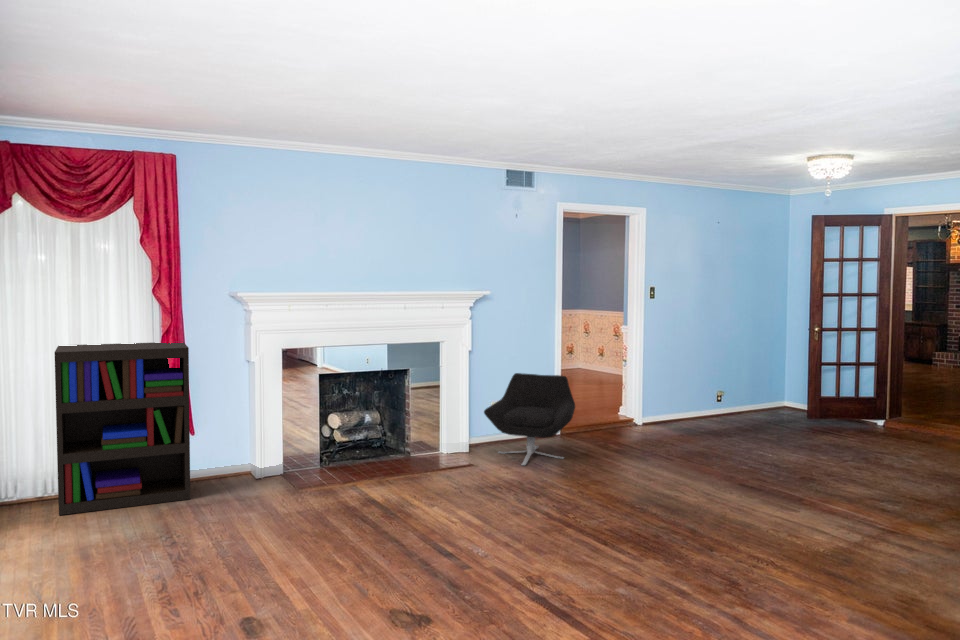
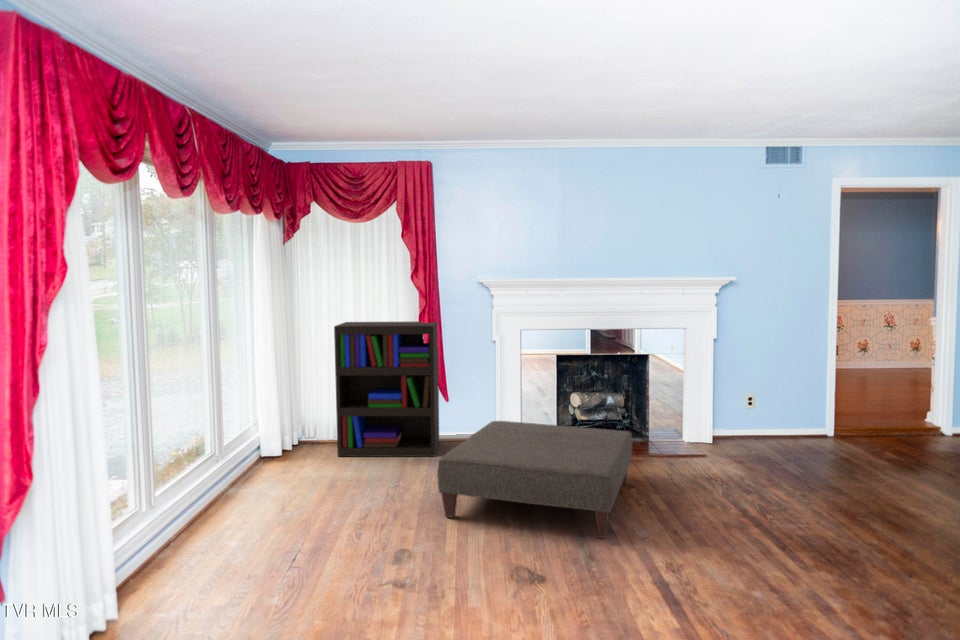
lounge chair: present [484,373,575,465] -> none [727,365,843,465]
ottoman: none [240,448,430,561] -> present [437,421,632,538]

